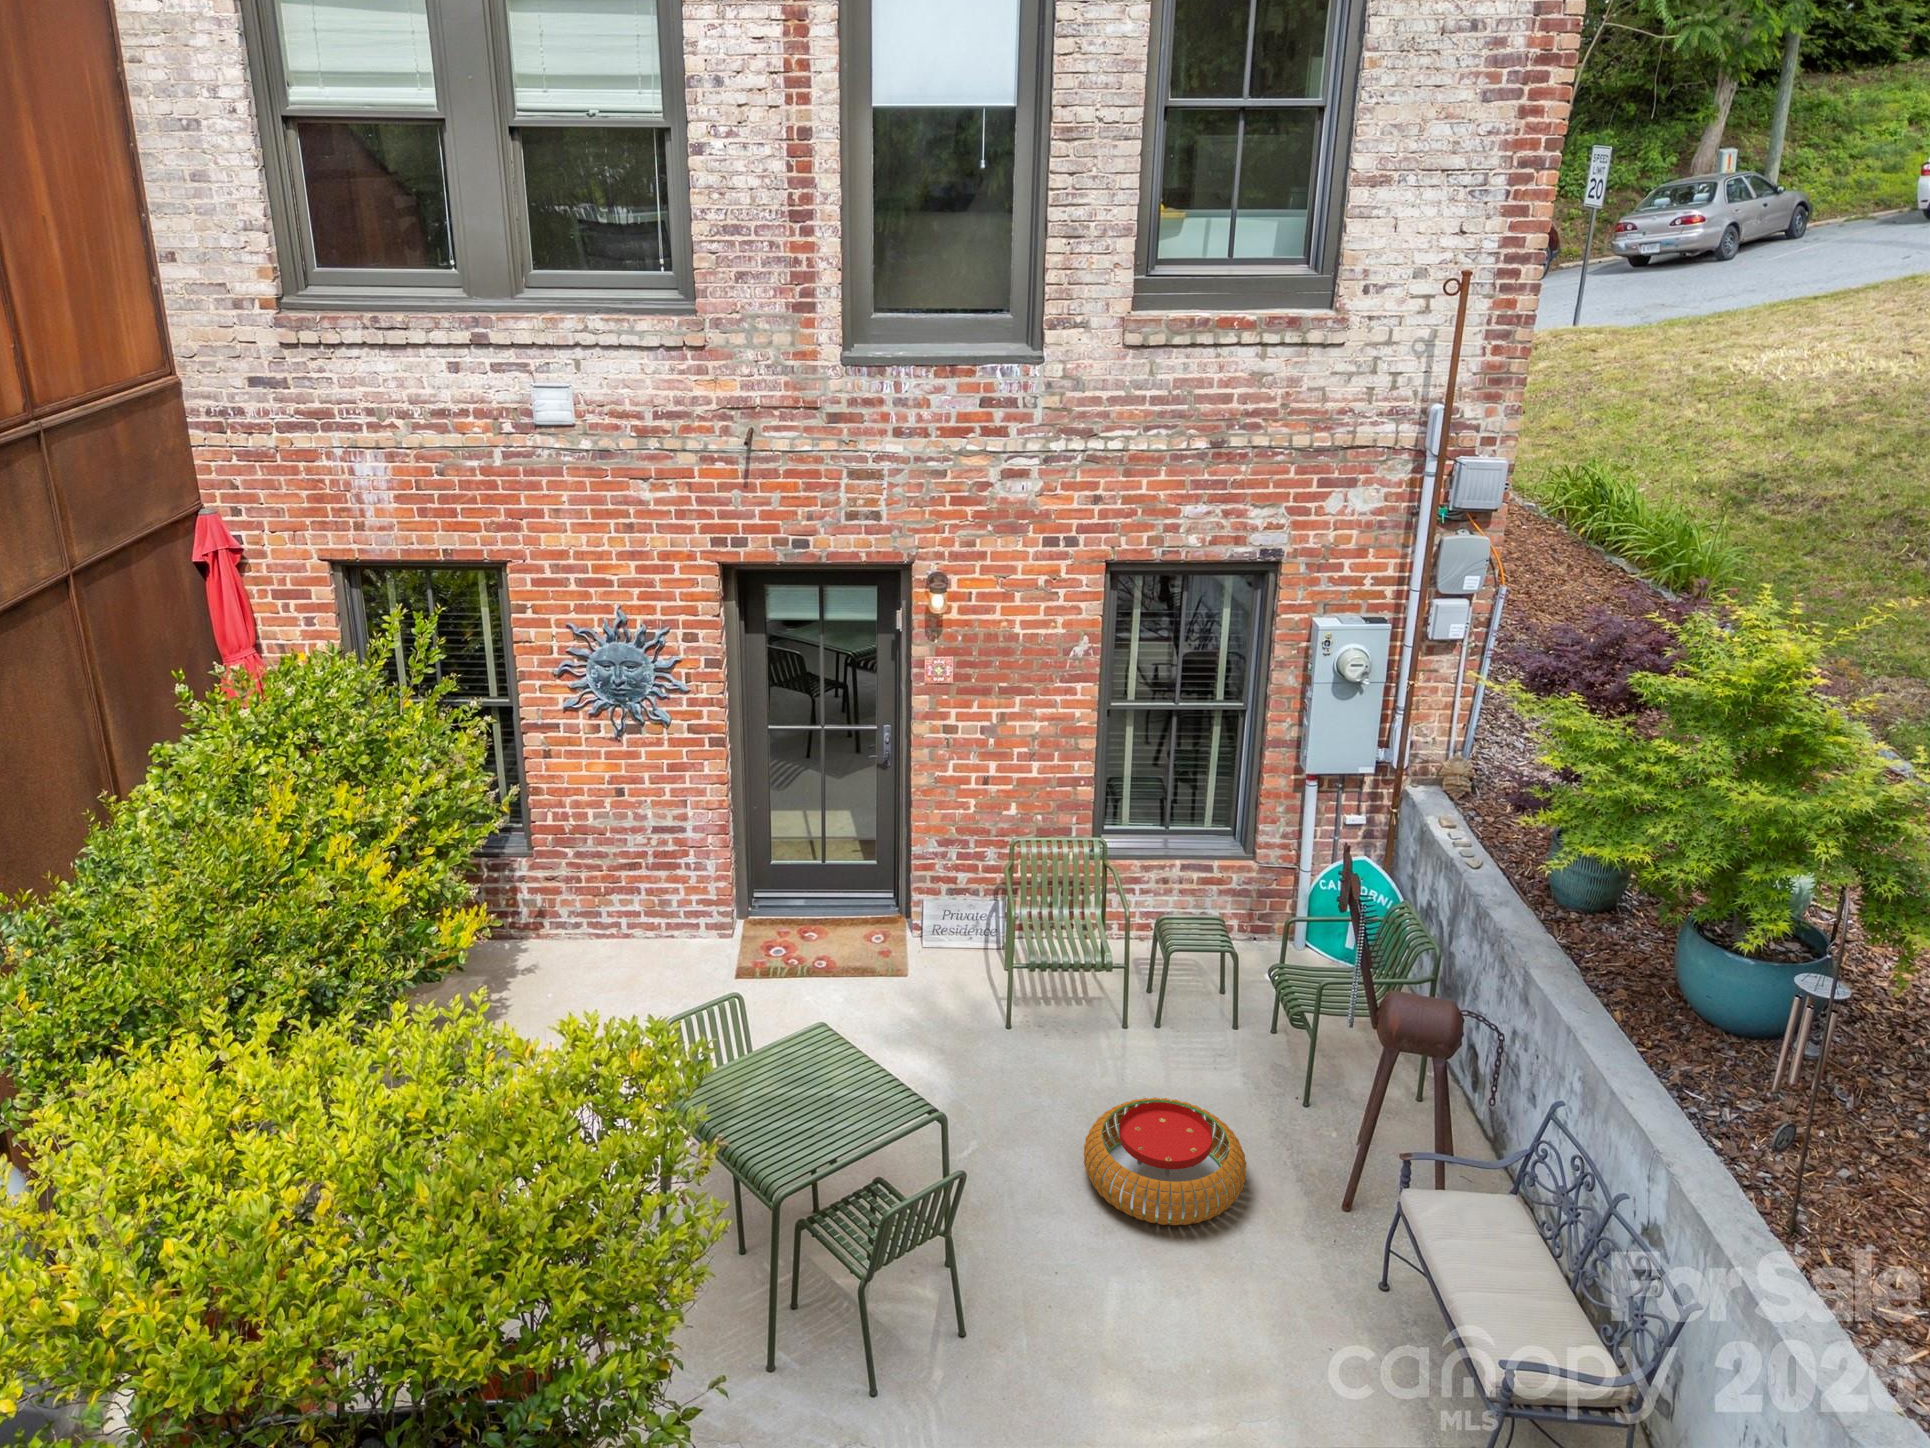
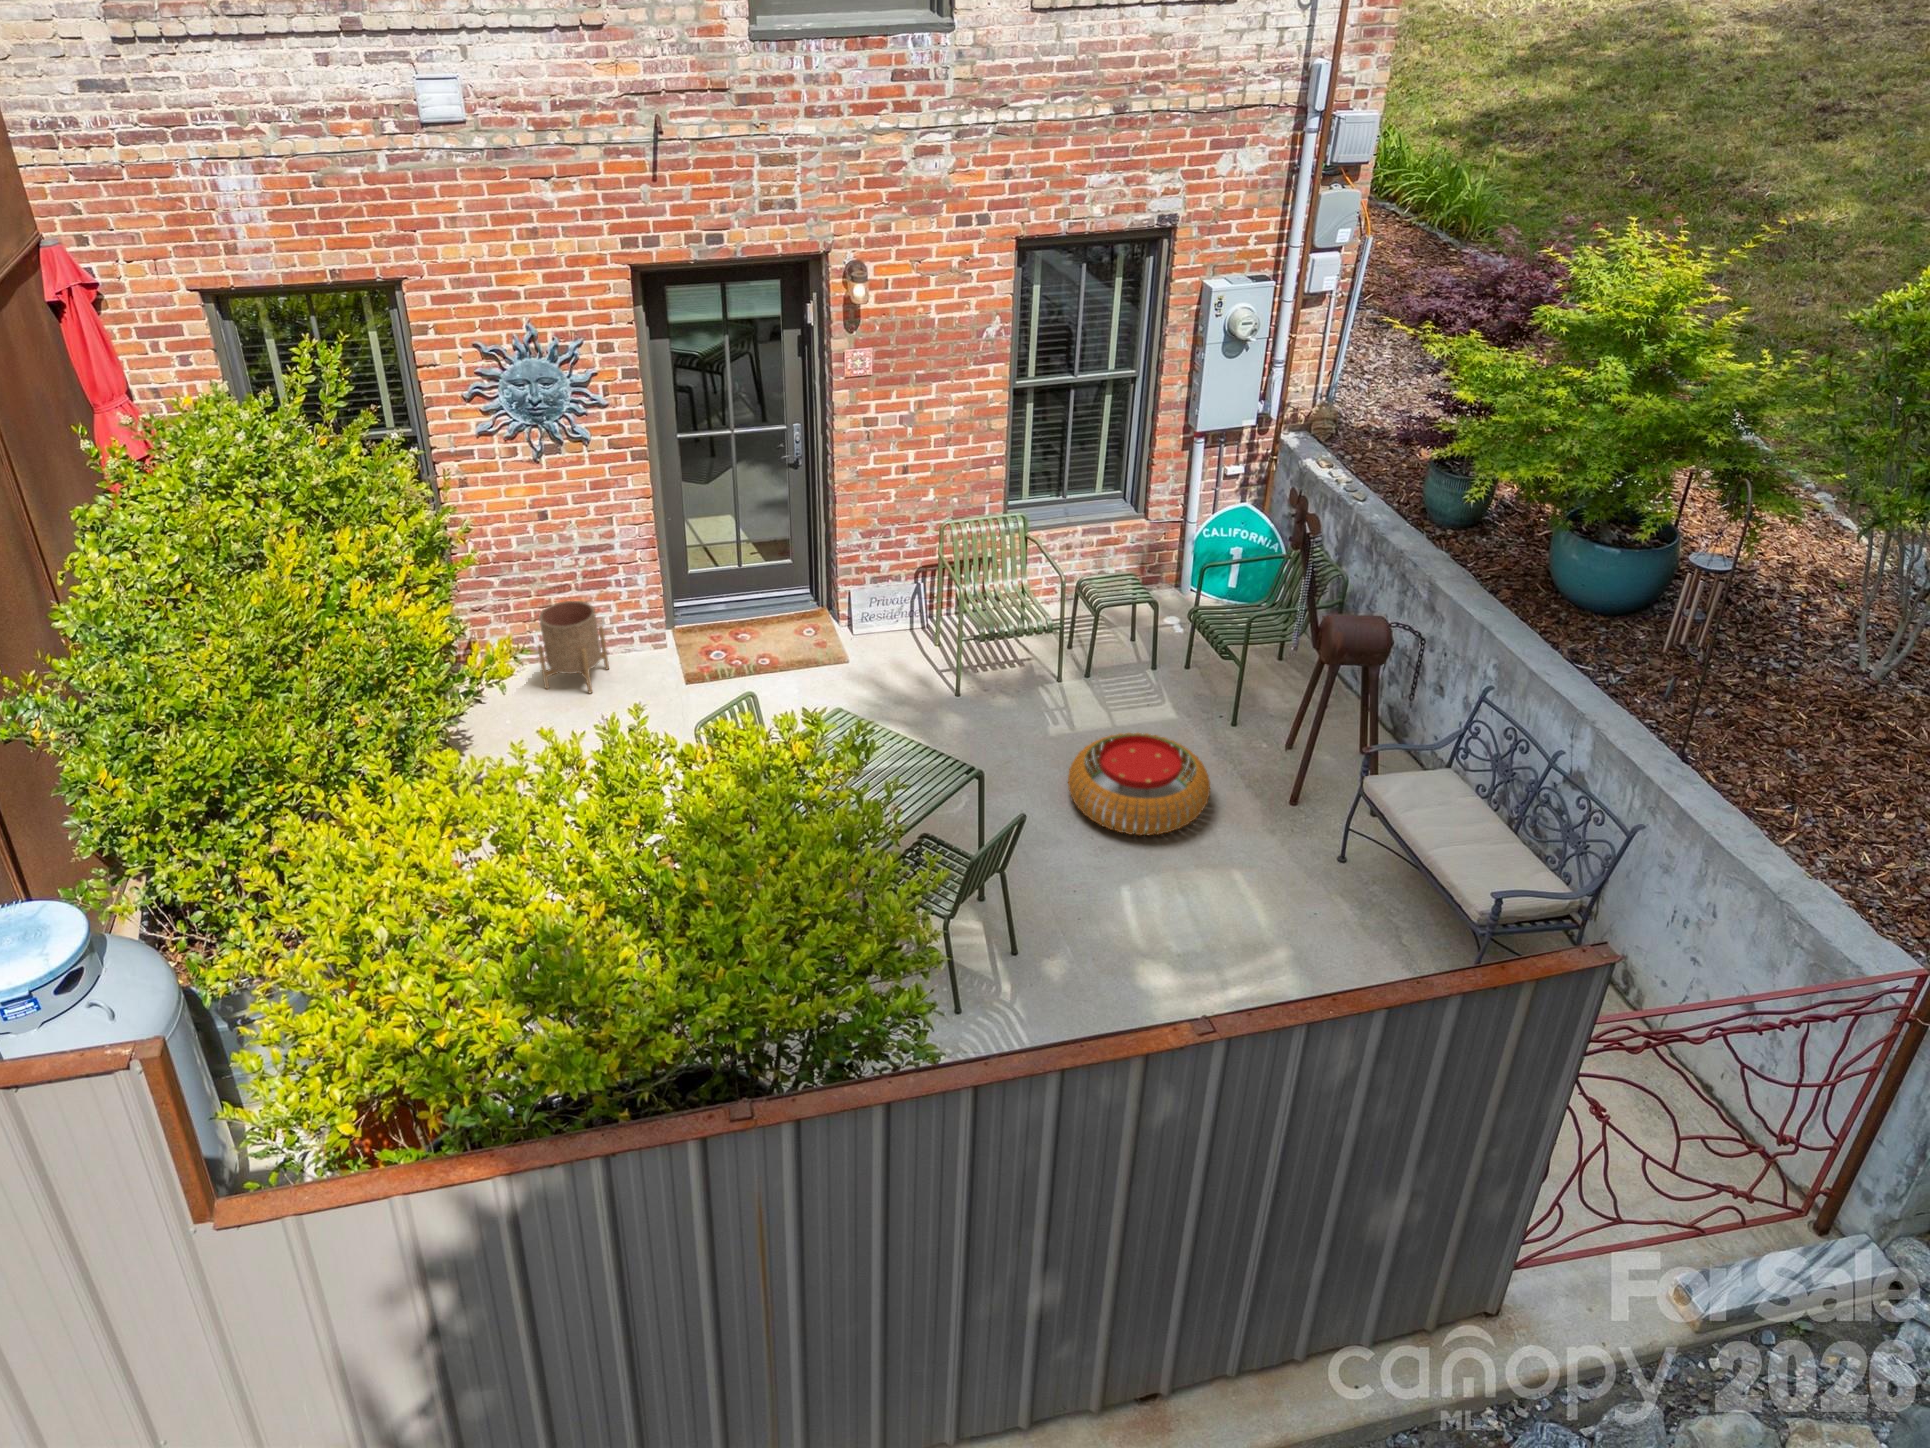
planter: none [594,879,667,975] -> present [538,601,609,693]

